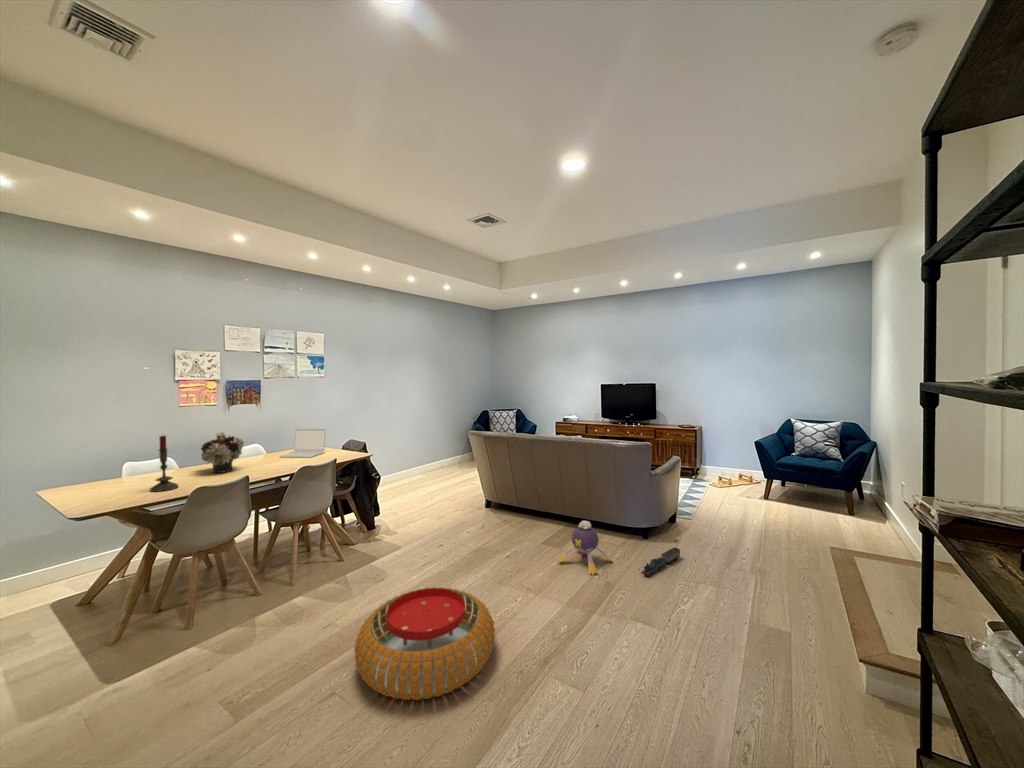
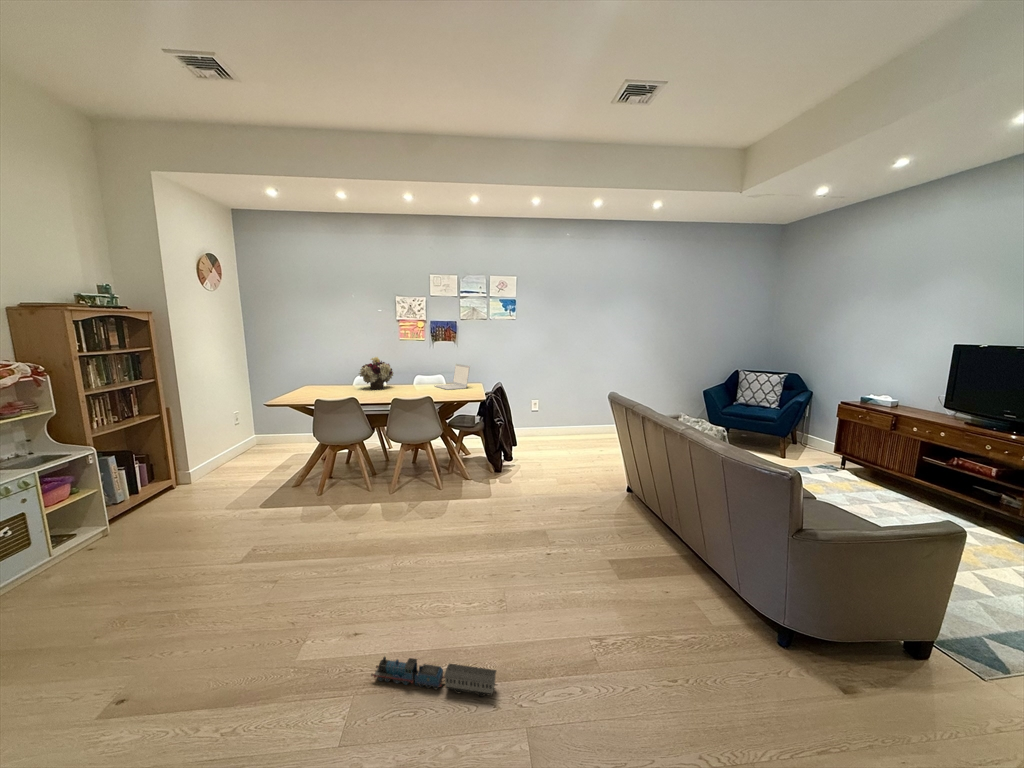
candle: present [150,436,178,492] -> none [311,353,329,394]
plush toy: present [558,521,613,575] -> none [580,549,665,646]
toy train: present [642,548,680,576] -> present [371,657,496,697]
pouf: present [355,587,495,700] -> none [226,530,393,649]

